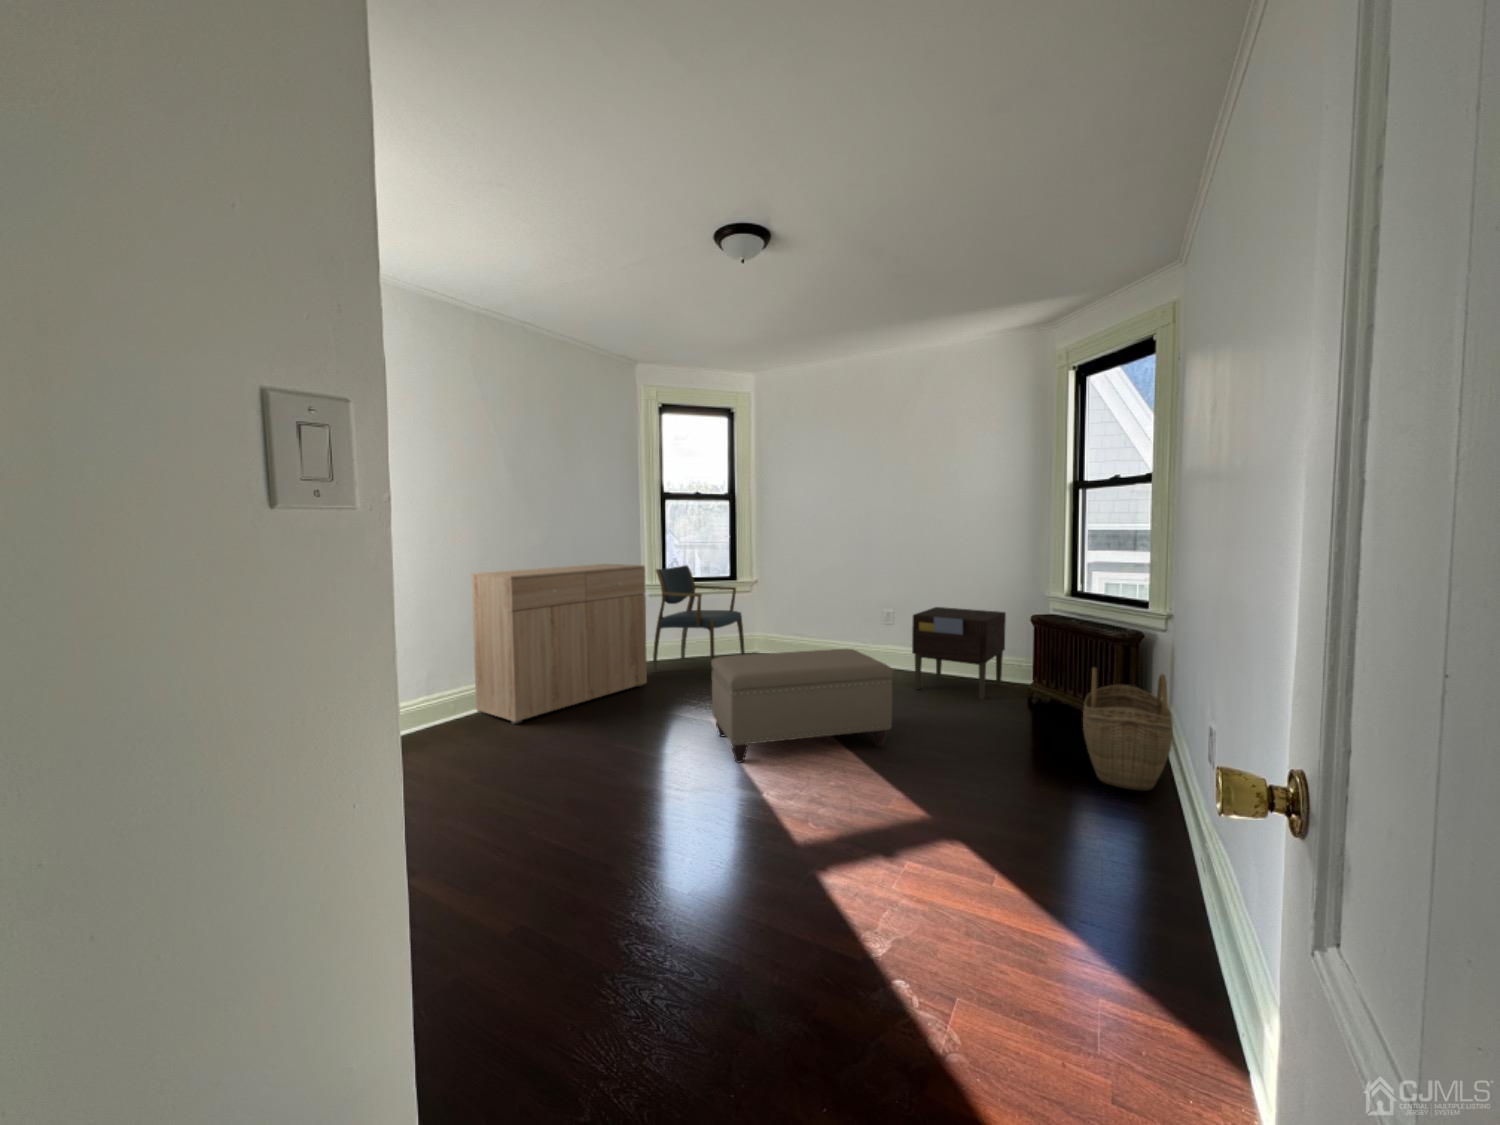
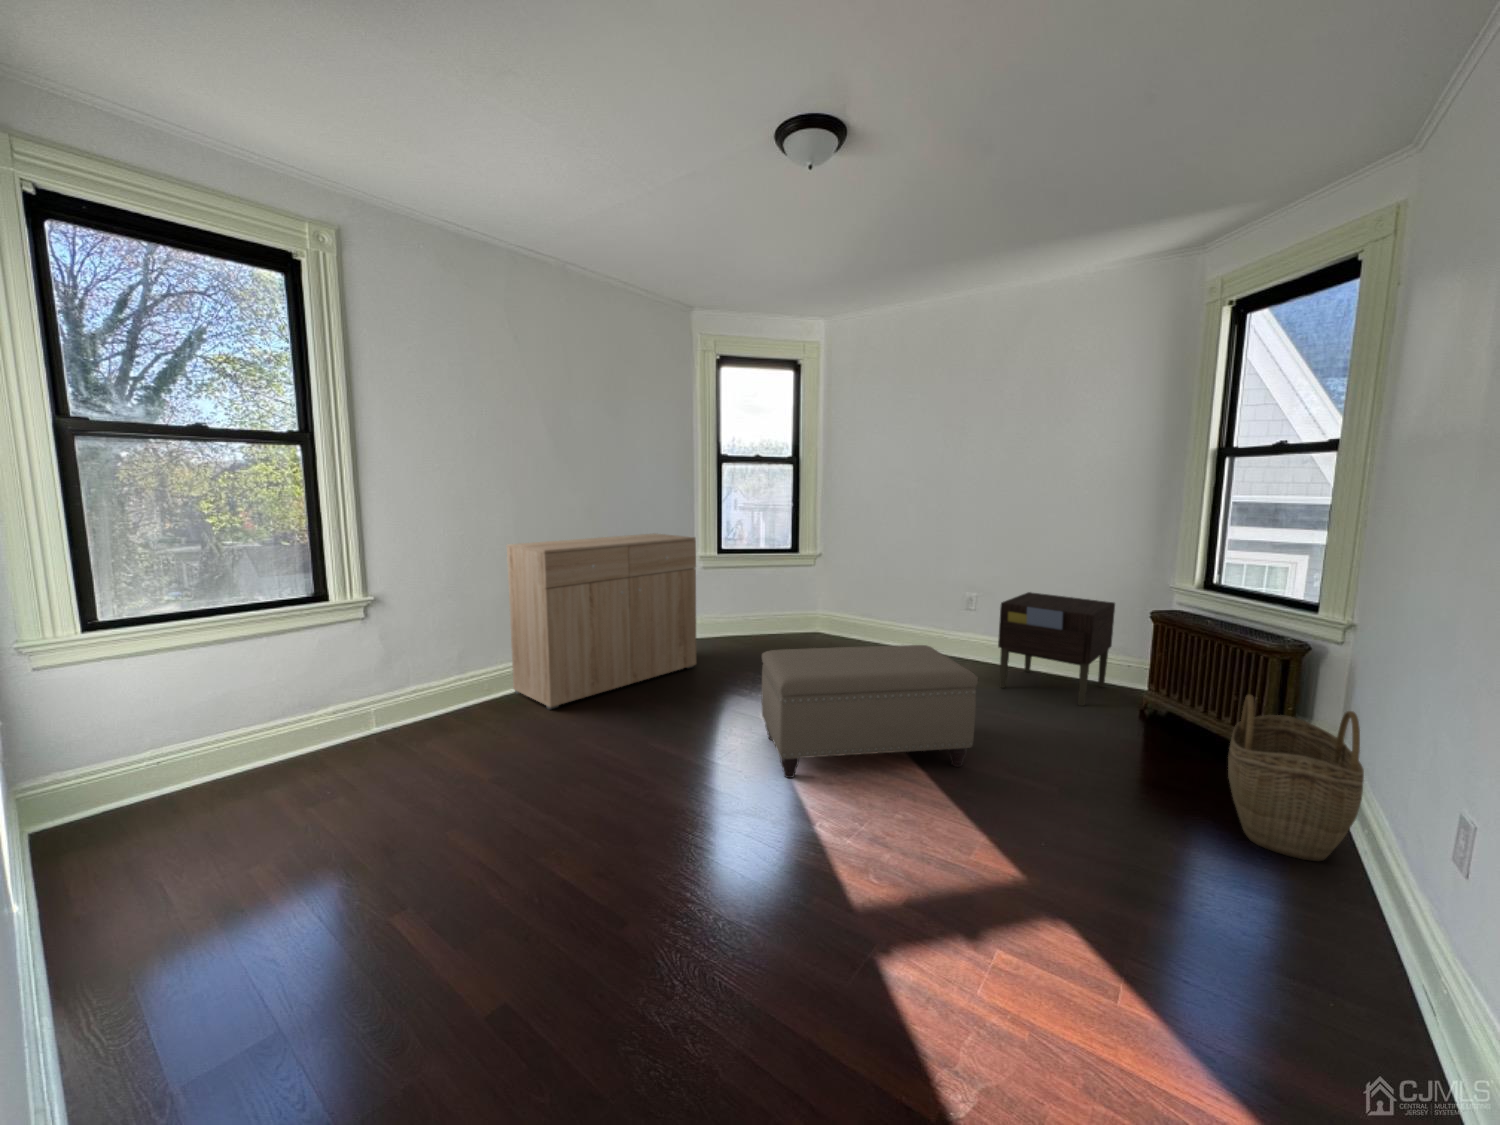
armchair: present [653,565,745,679] -> none [705,535,805,664]

